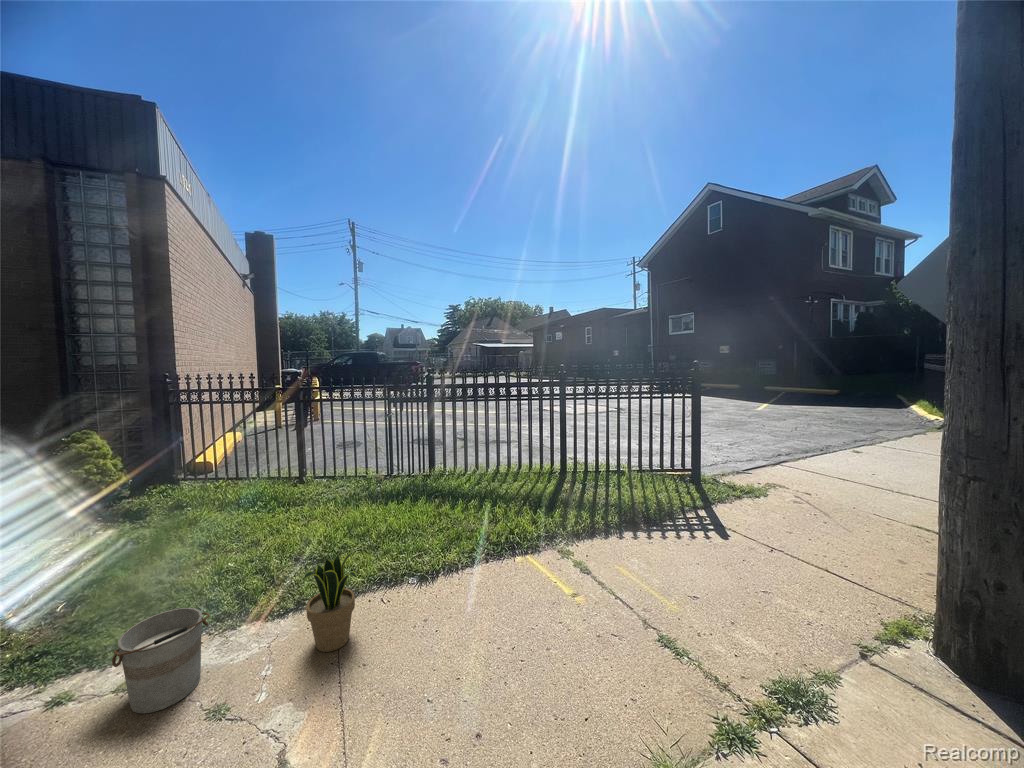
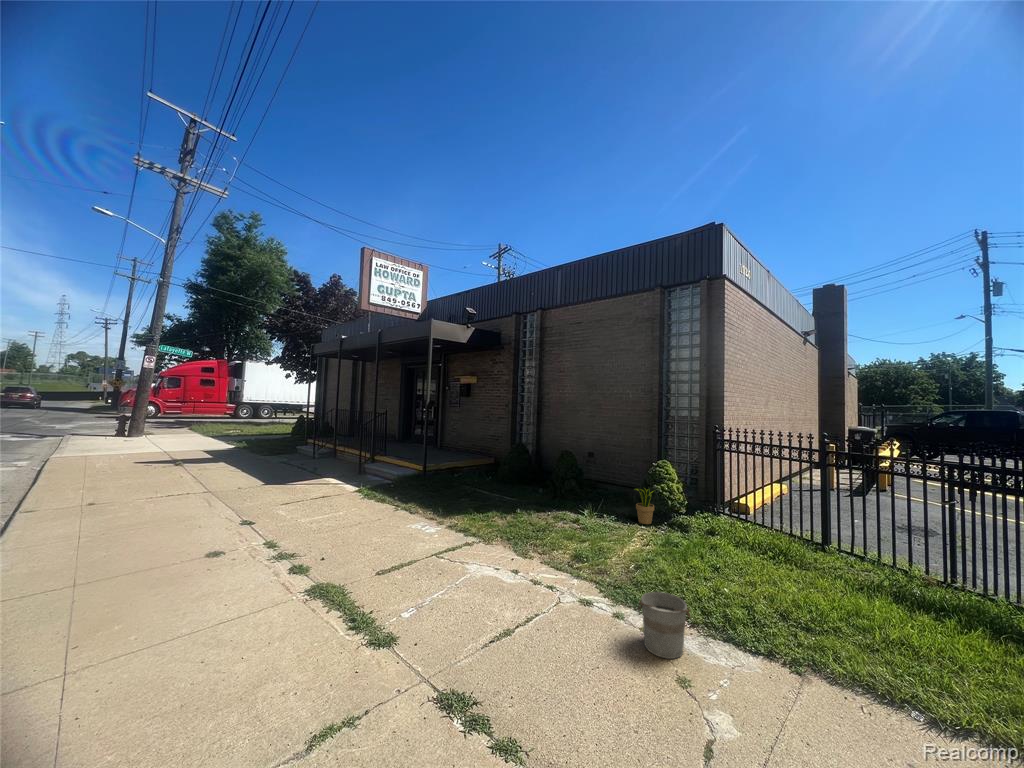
potted plant: present [303,552,357,652] -> present [634,487,654,524]

